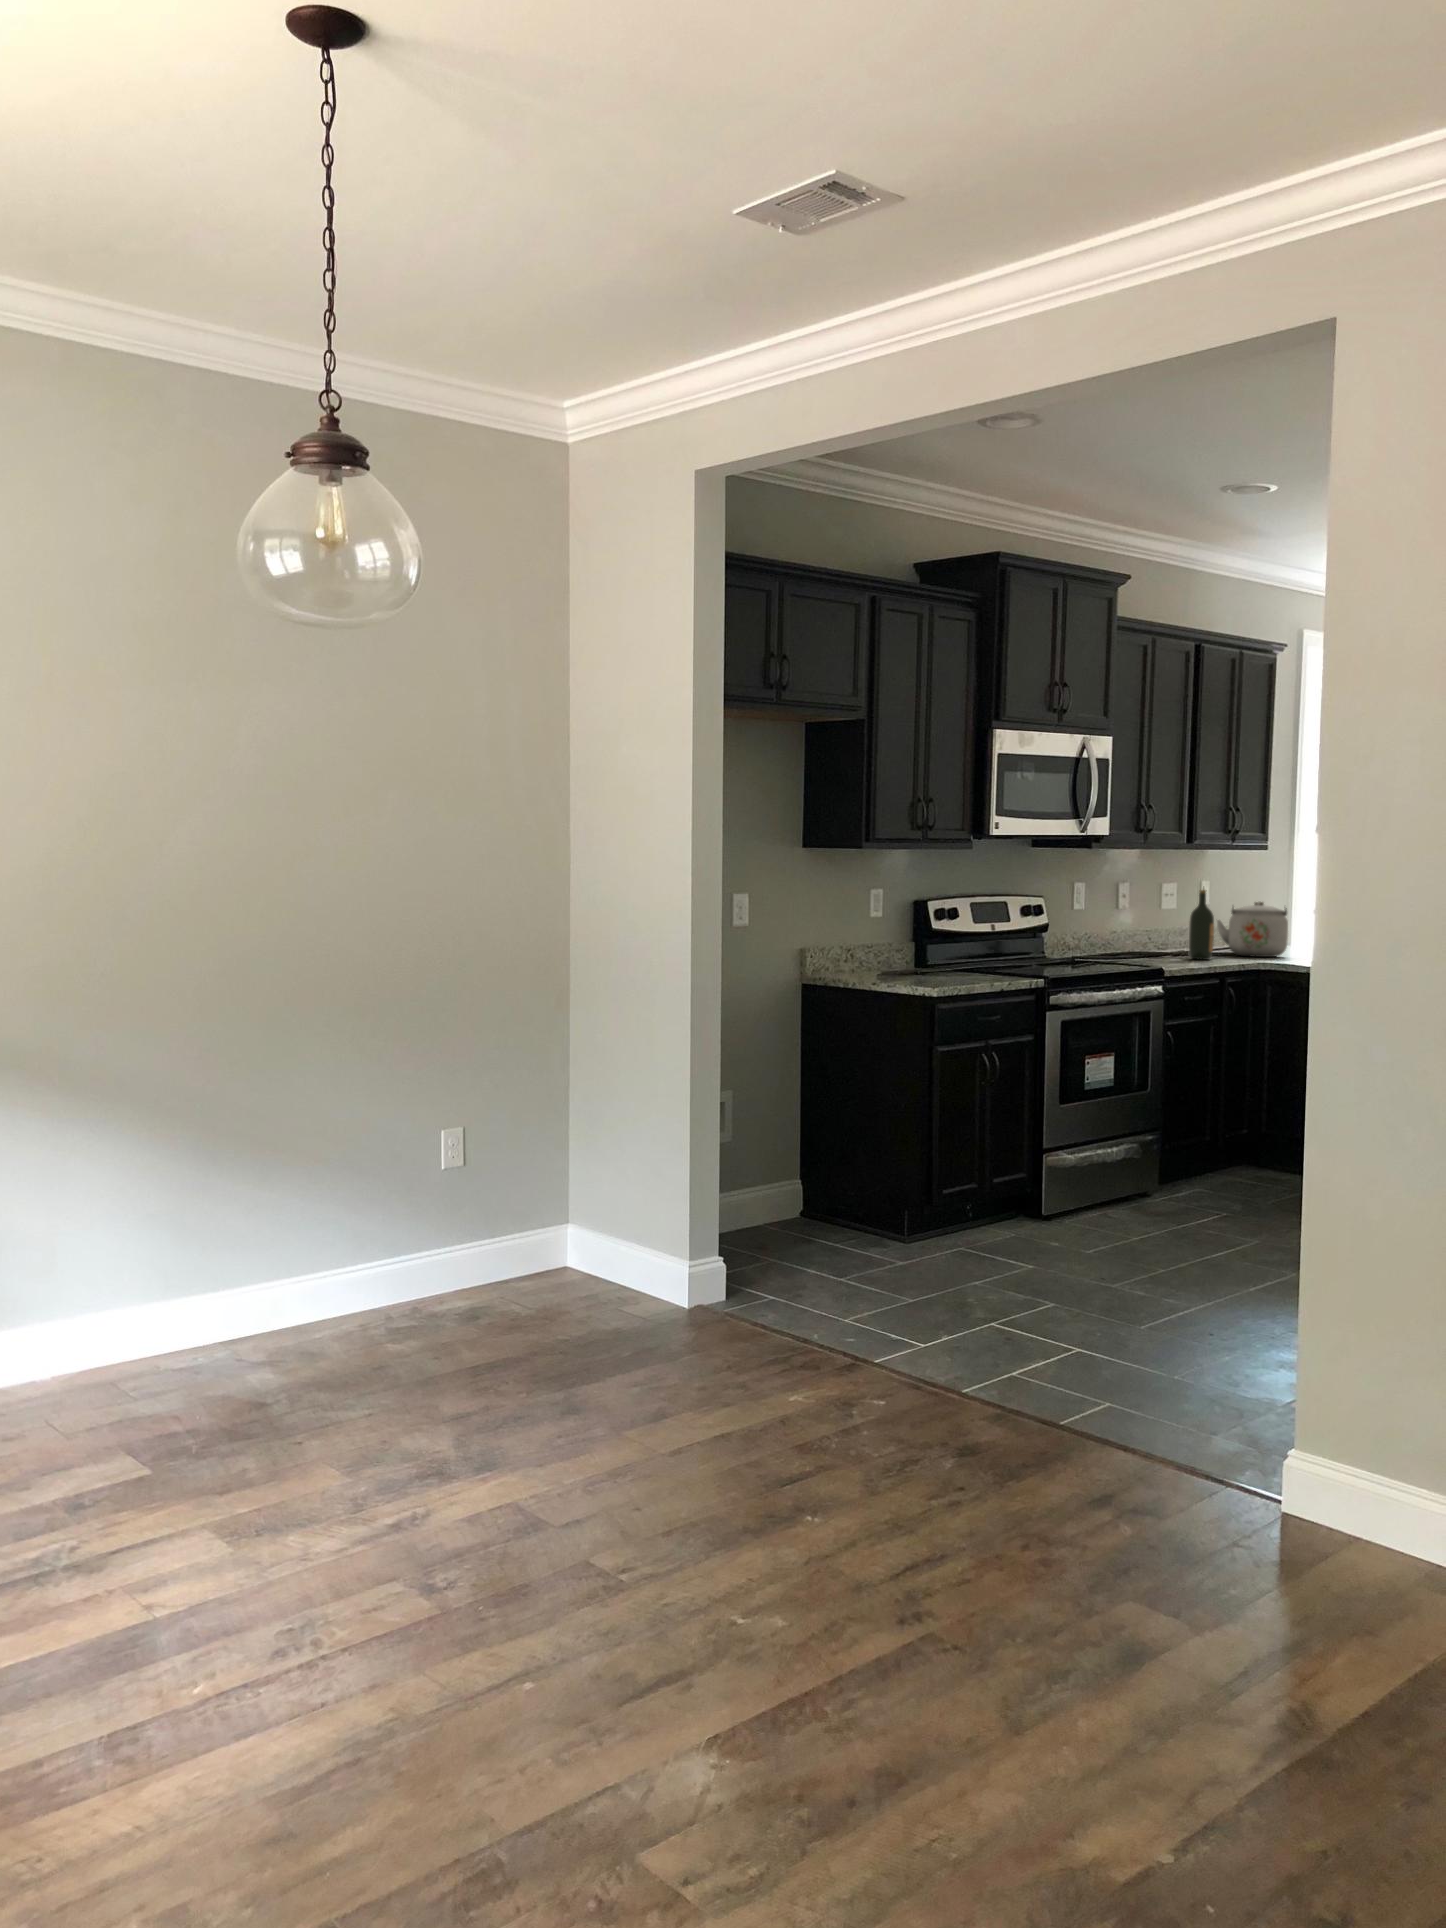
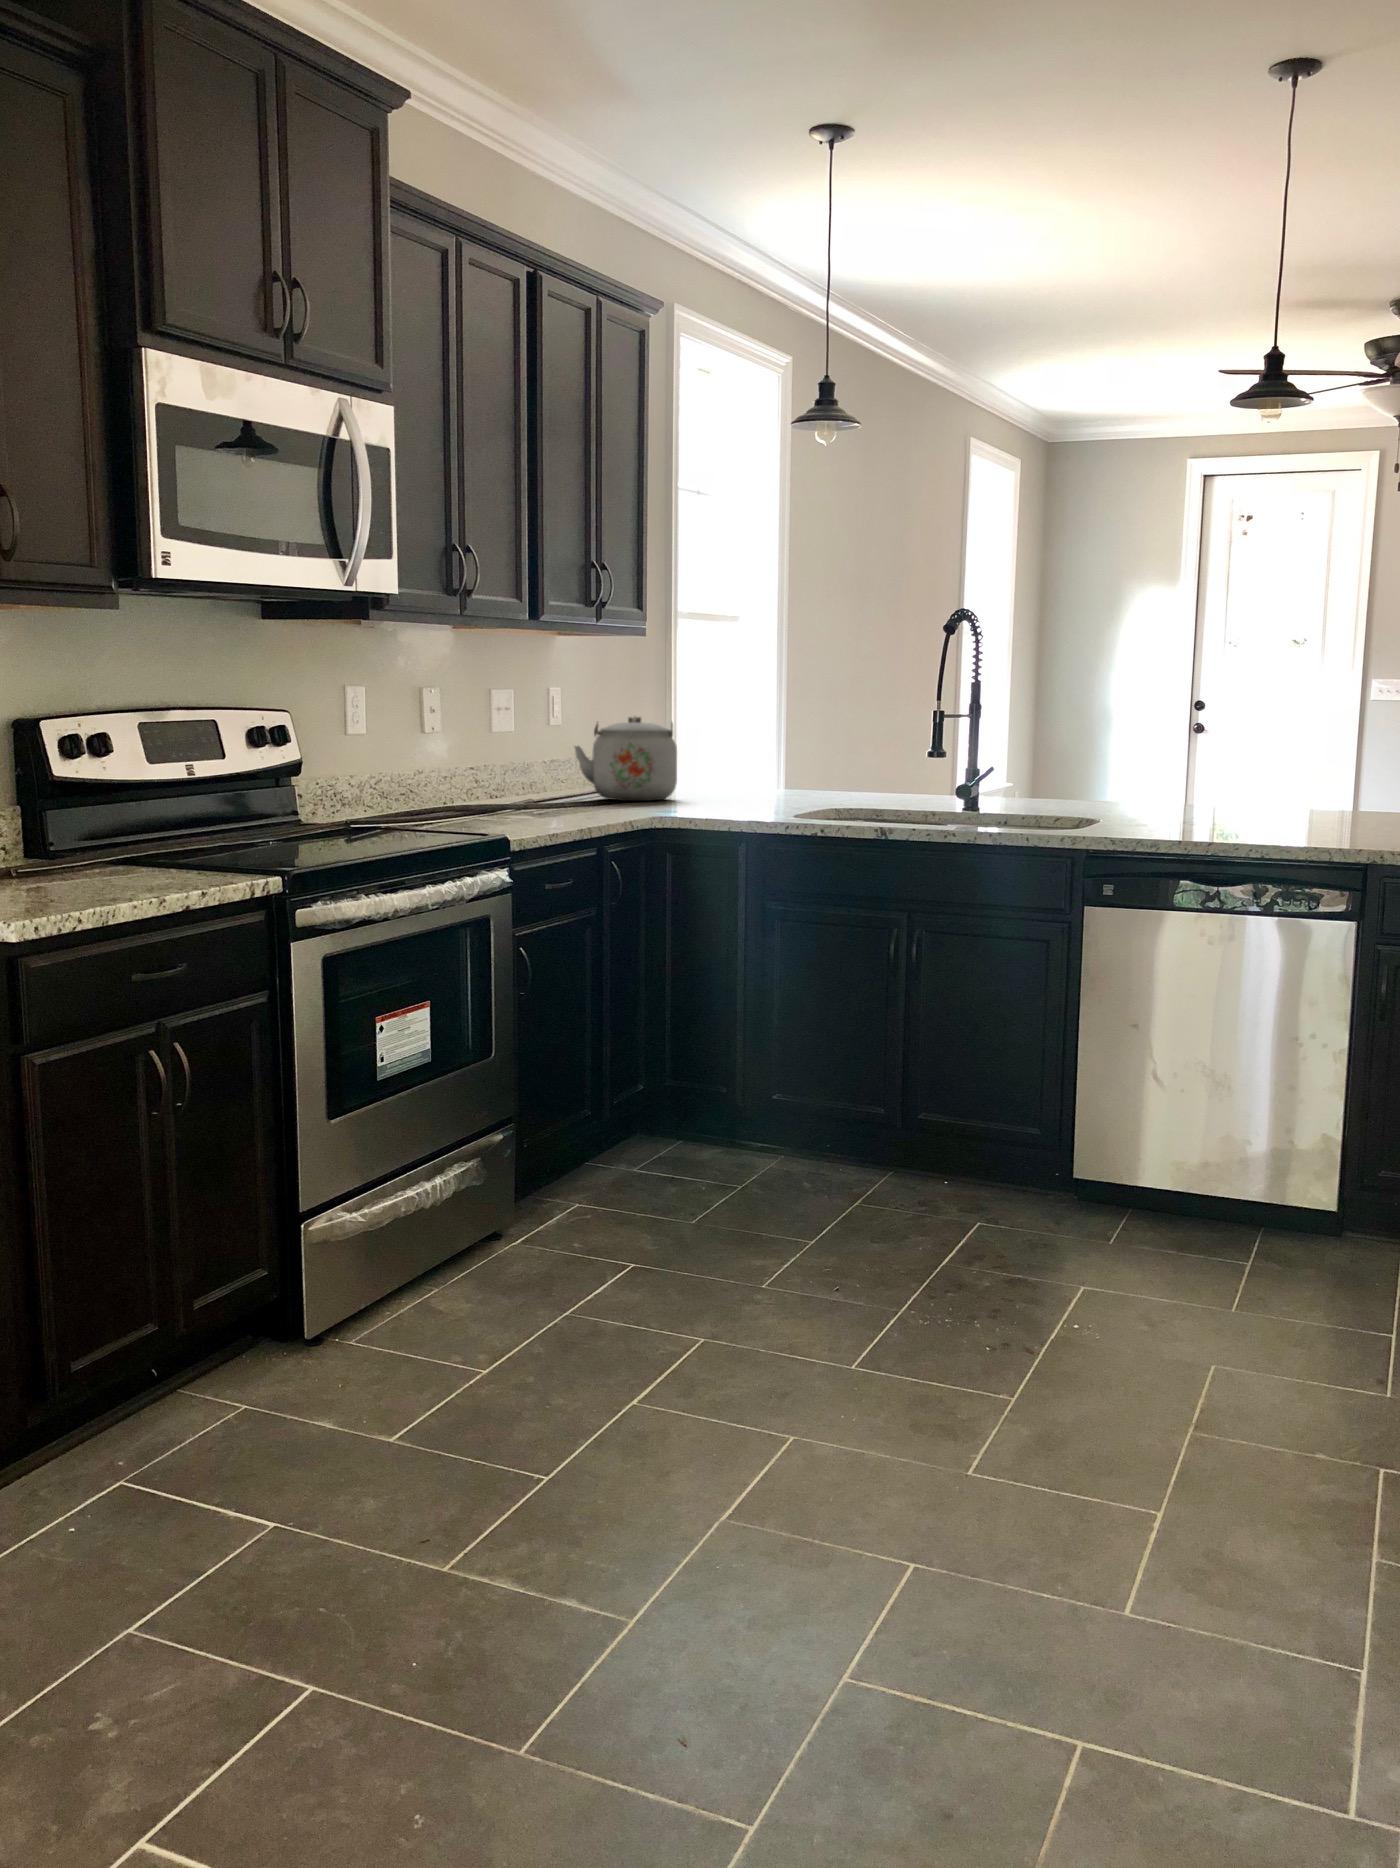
wine bottle: present [1189,890,1214,960] -> none [538,698,576,810]

